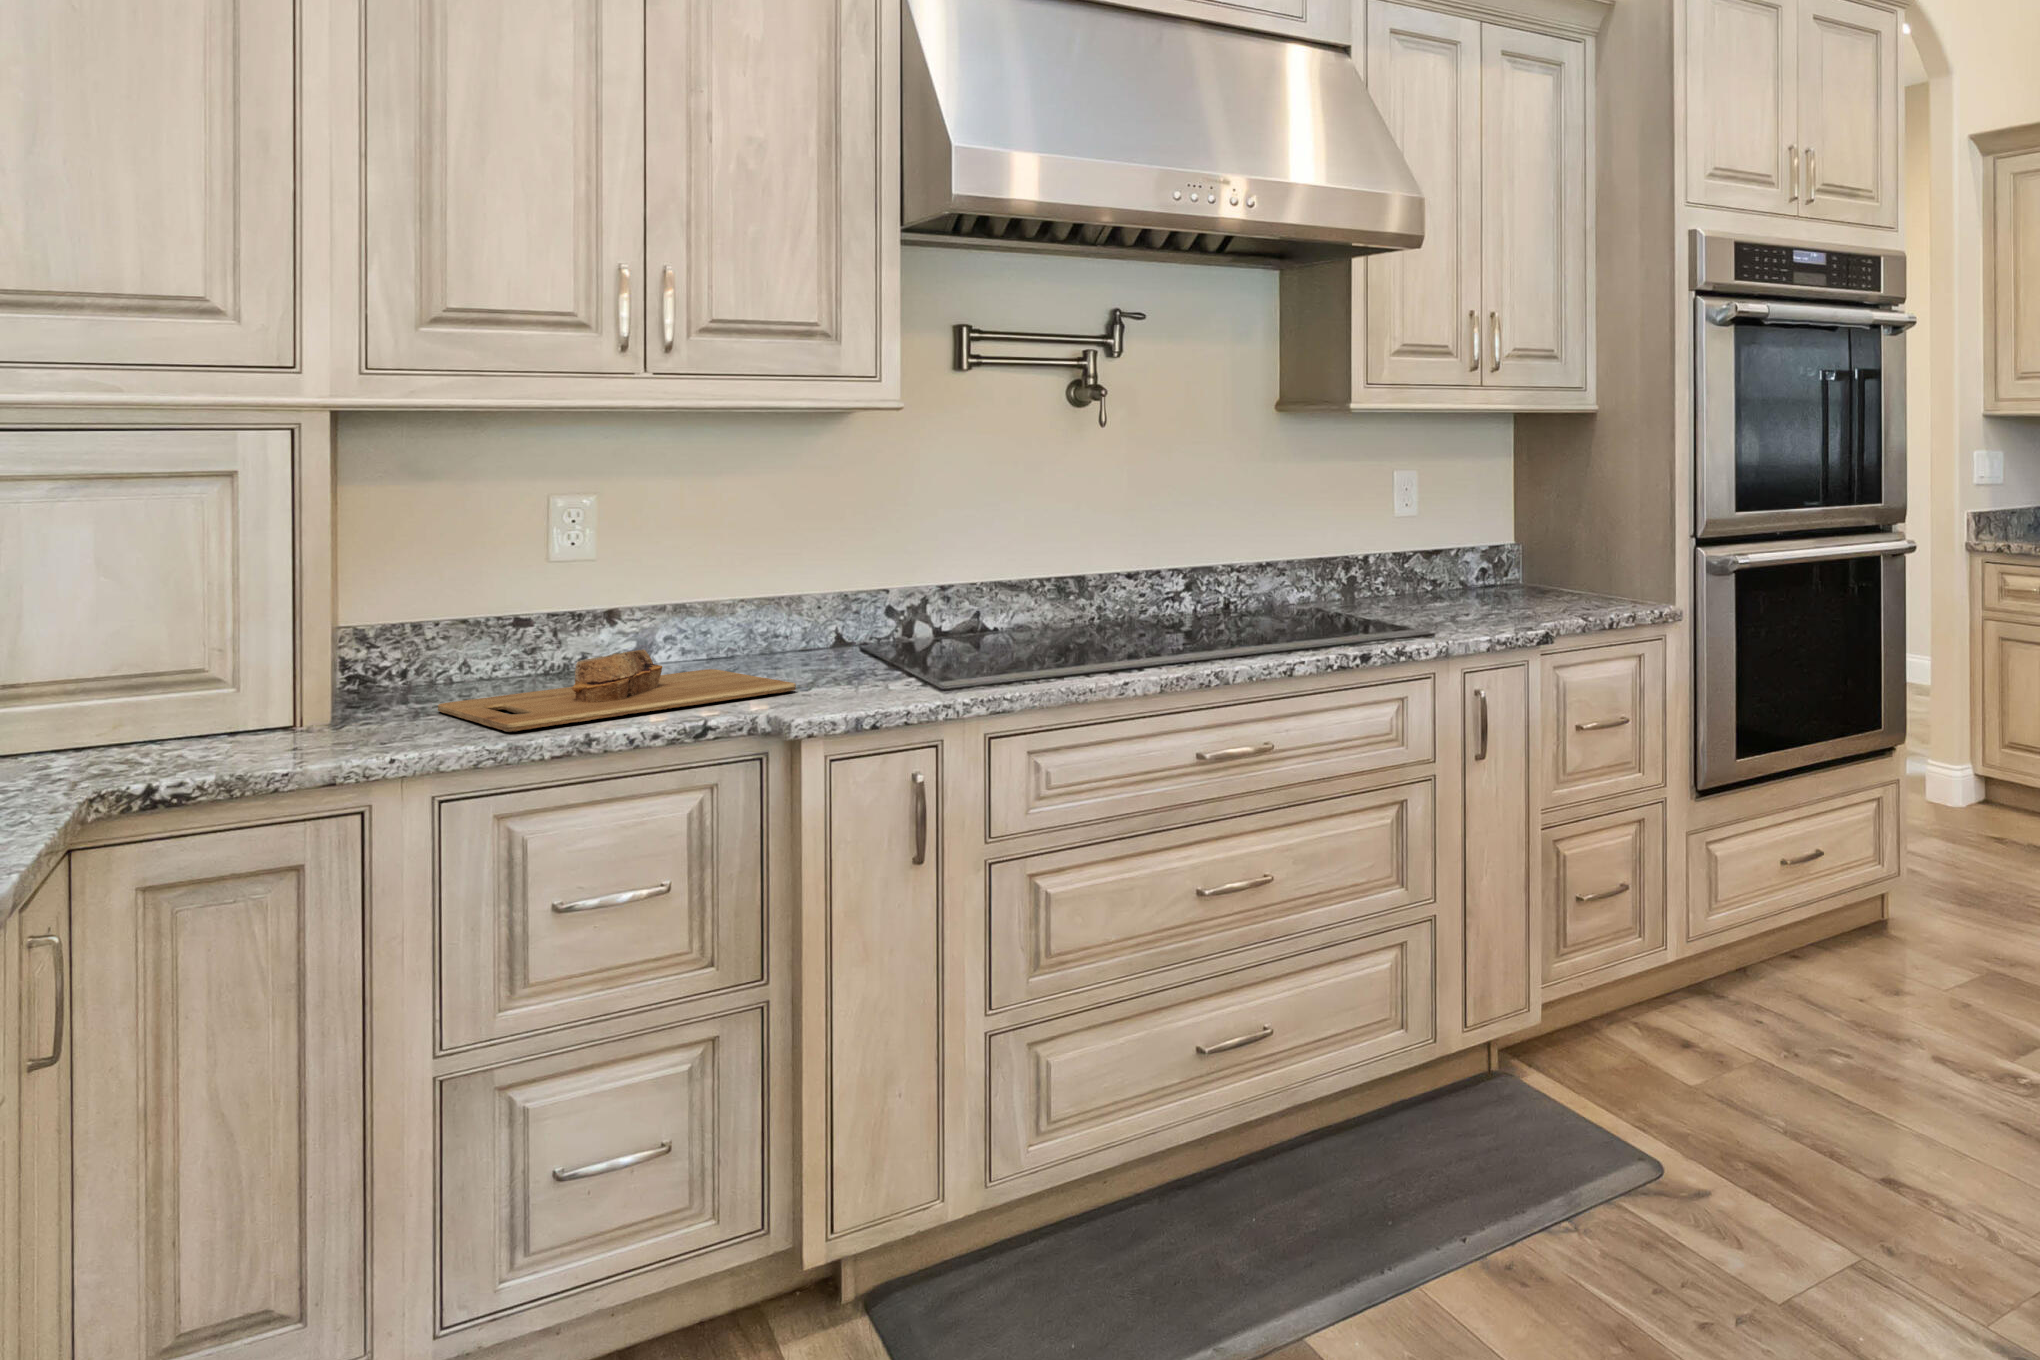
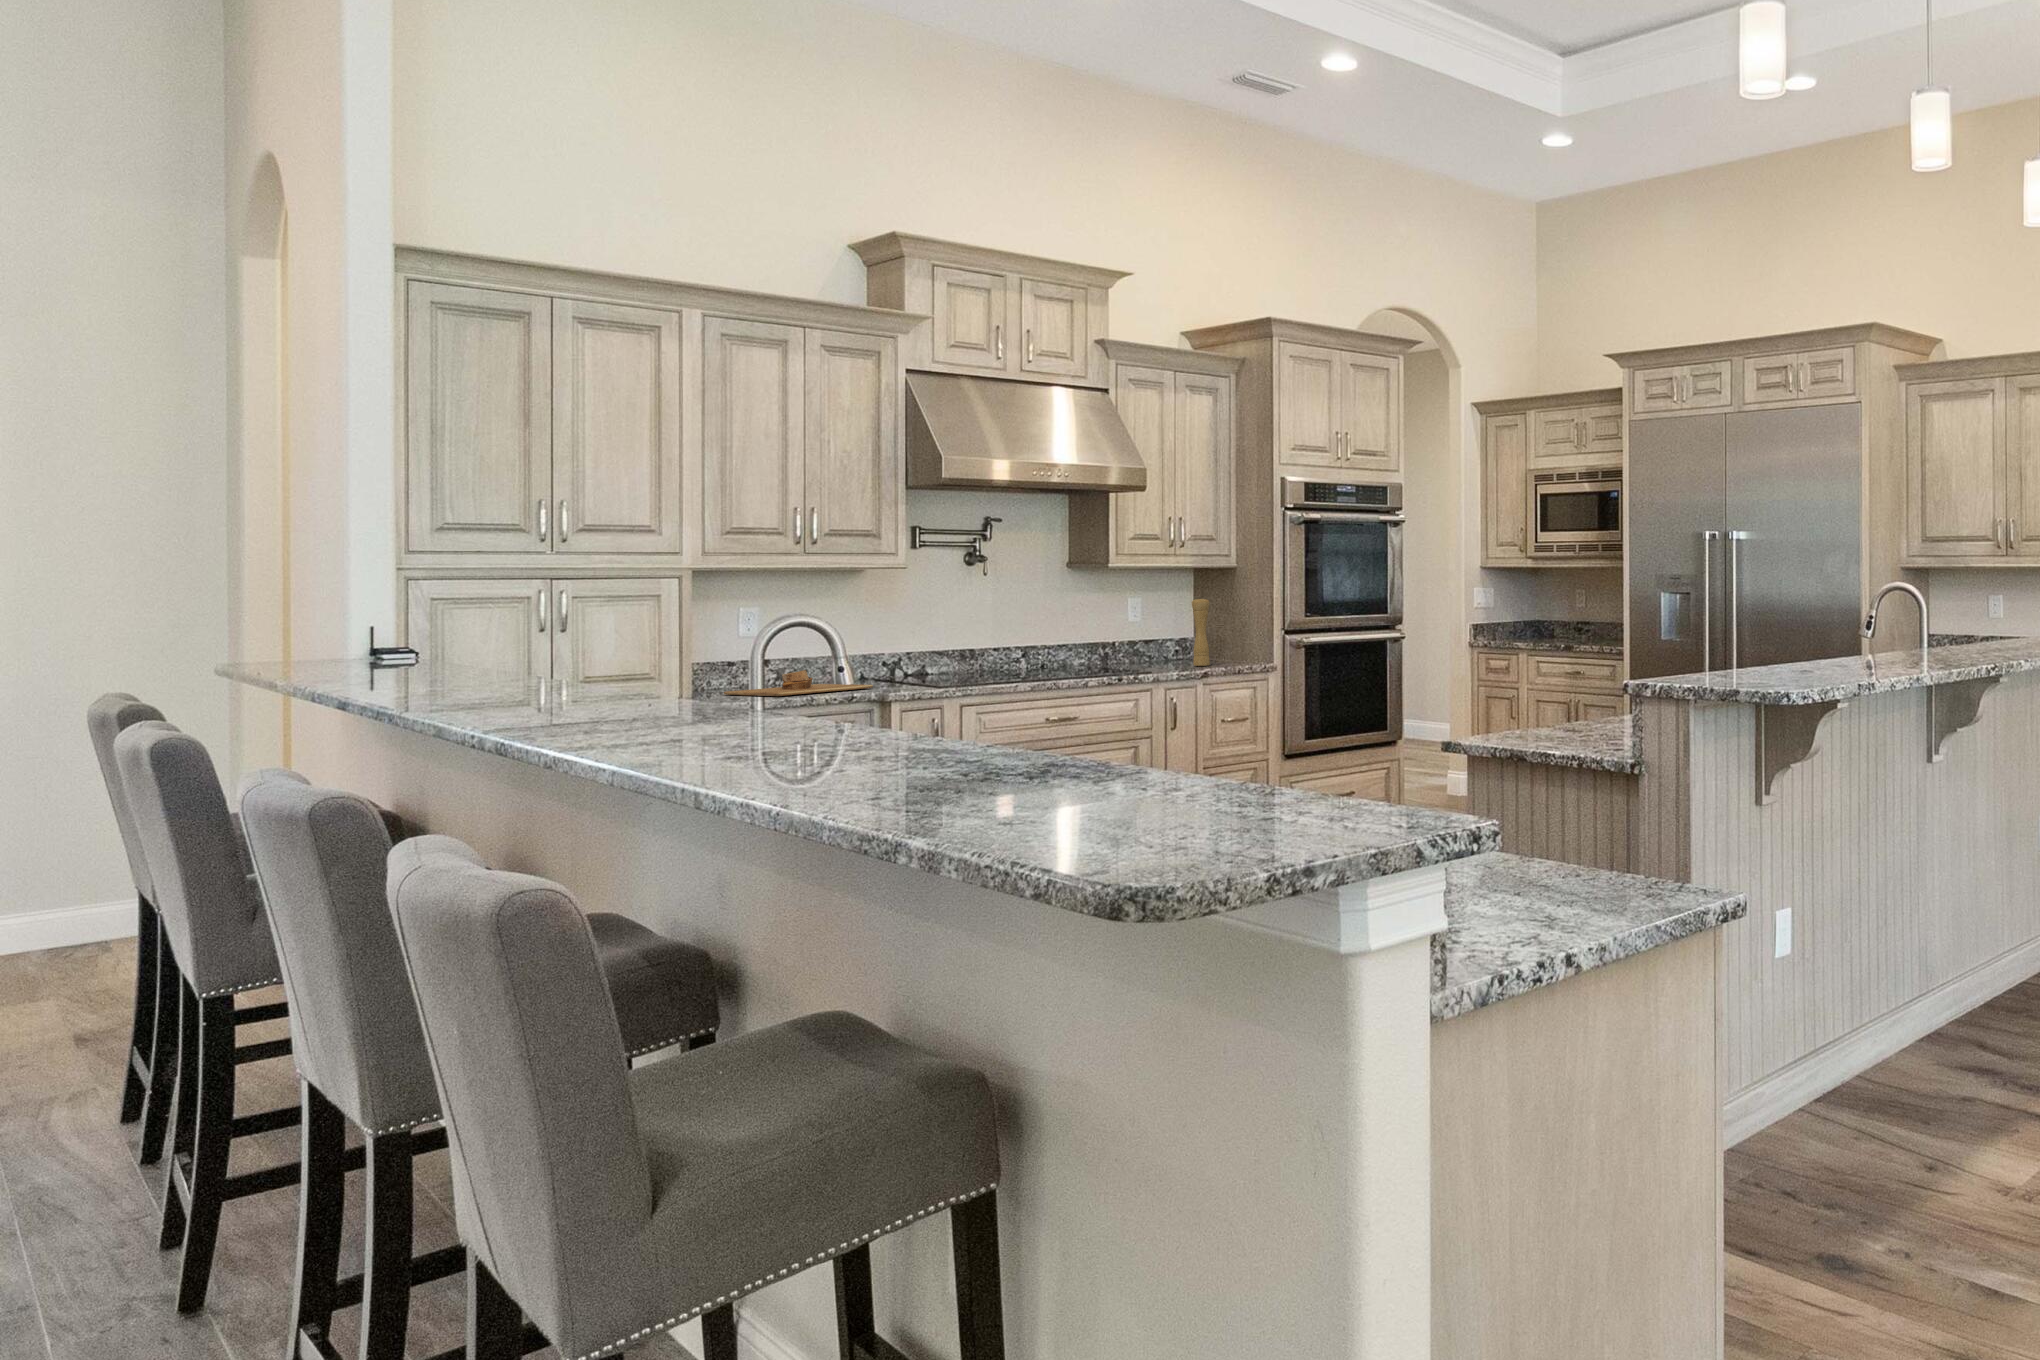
pepper mill: none [1514,474,1550,612] -> present [1192,598,1210,666]

